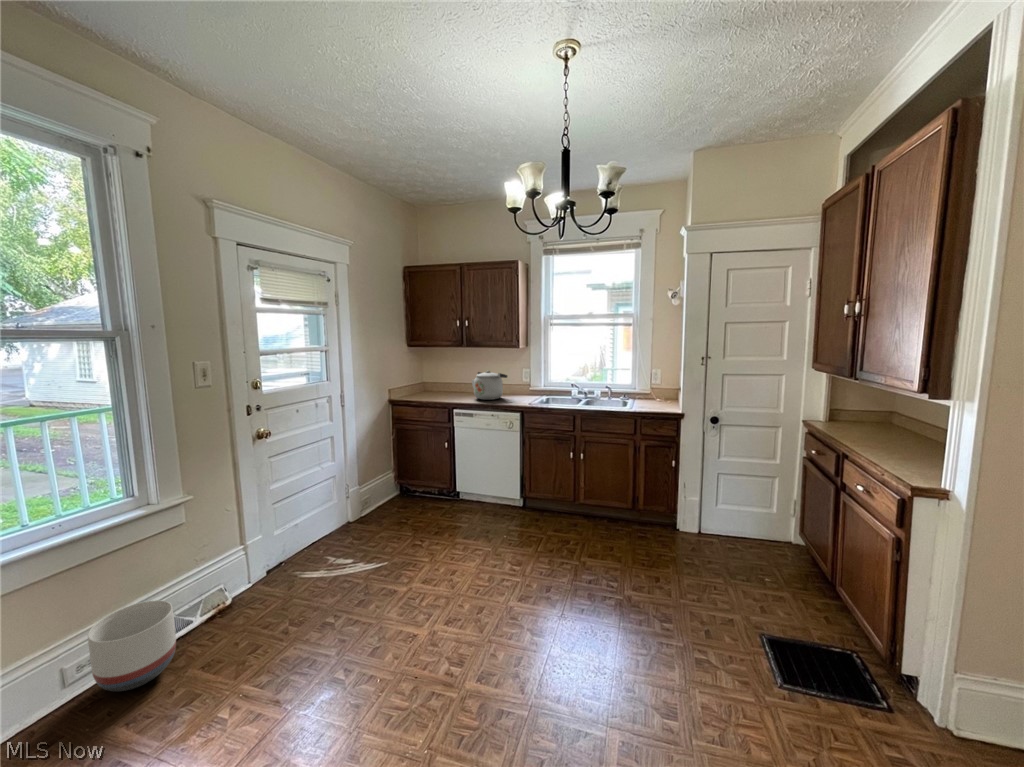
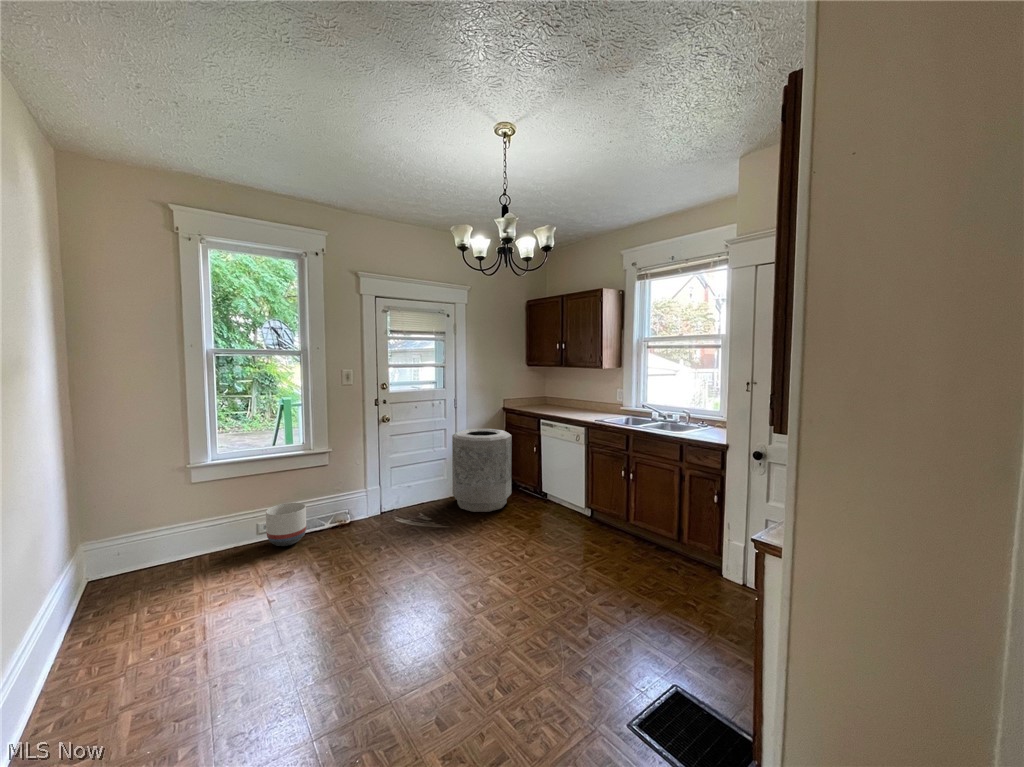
kettle: present [472,371,507,400] -> none [562,388,594,415]
trash can: none [351,427,429,534] -> present [452,429,512,512]

